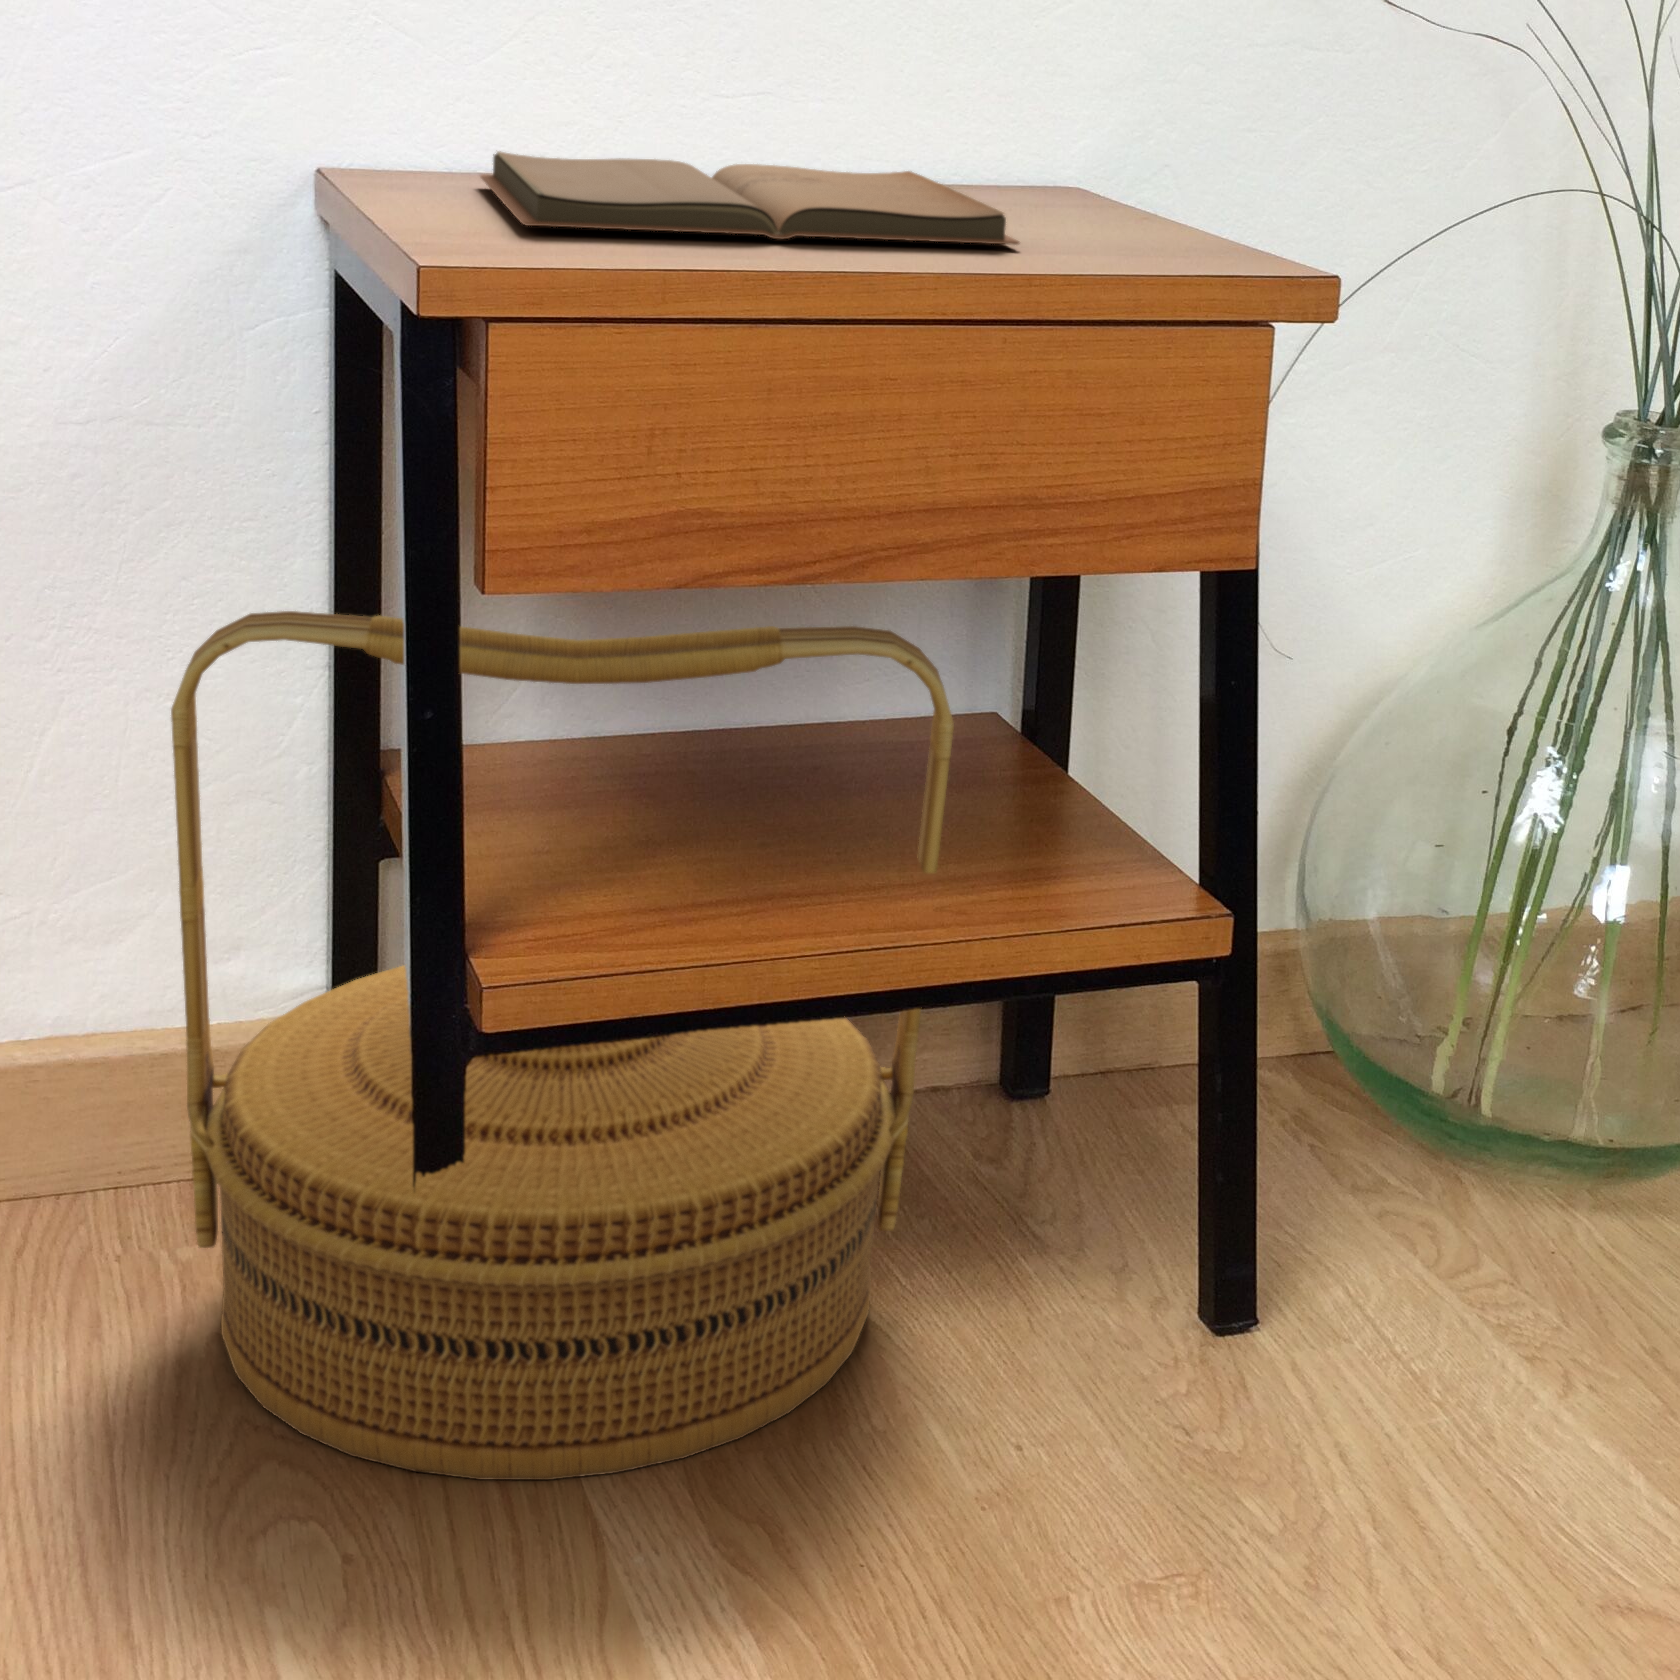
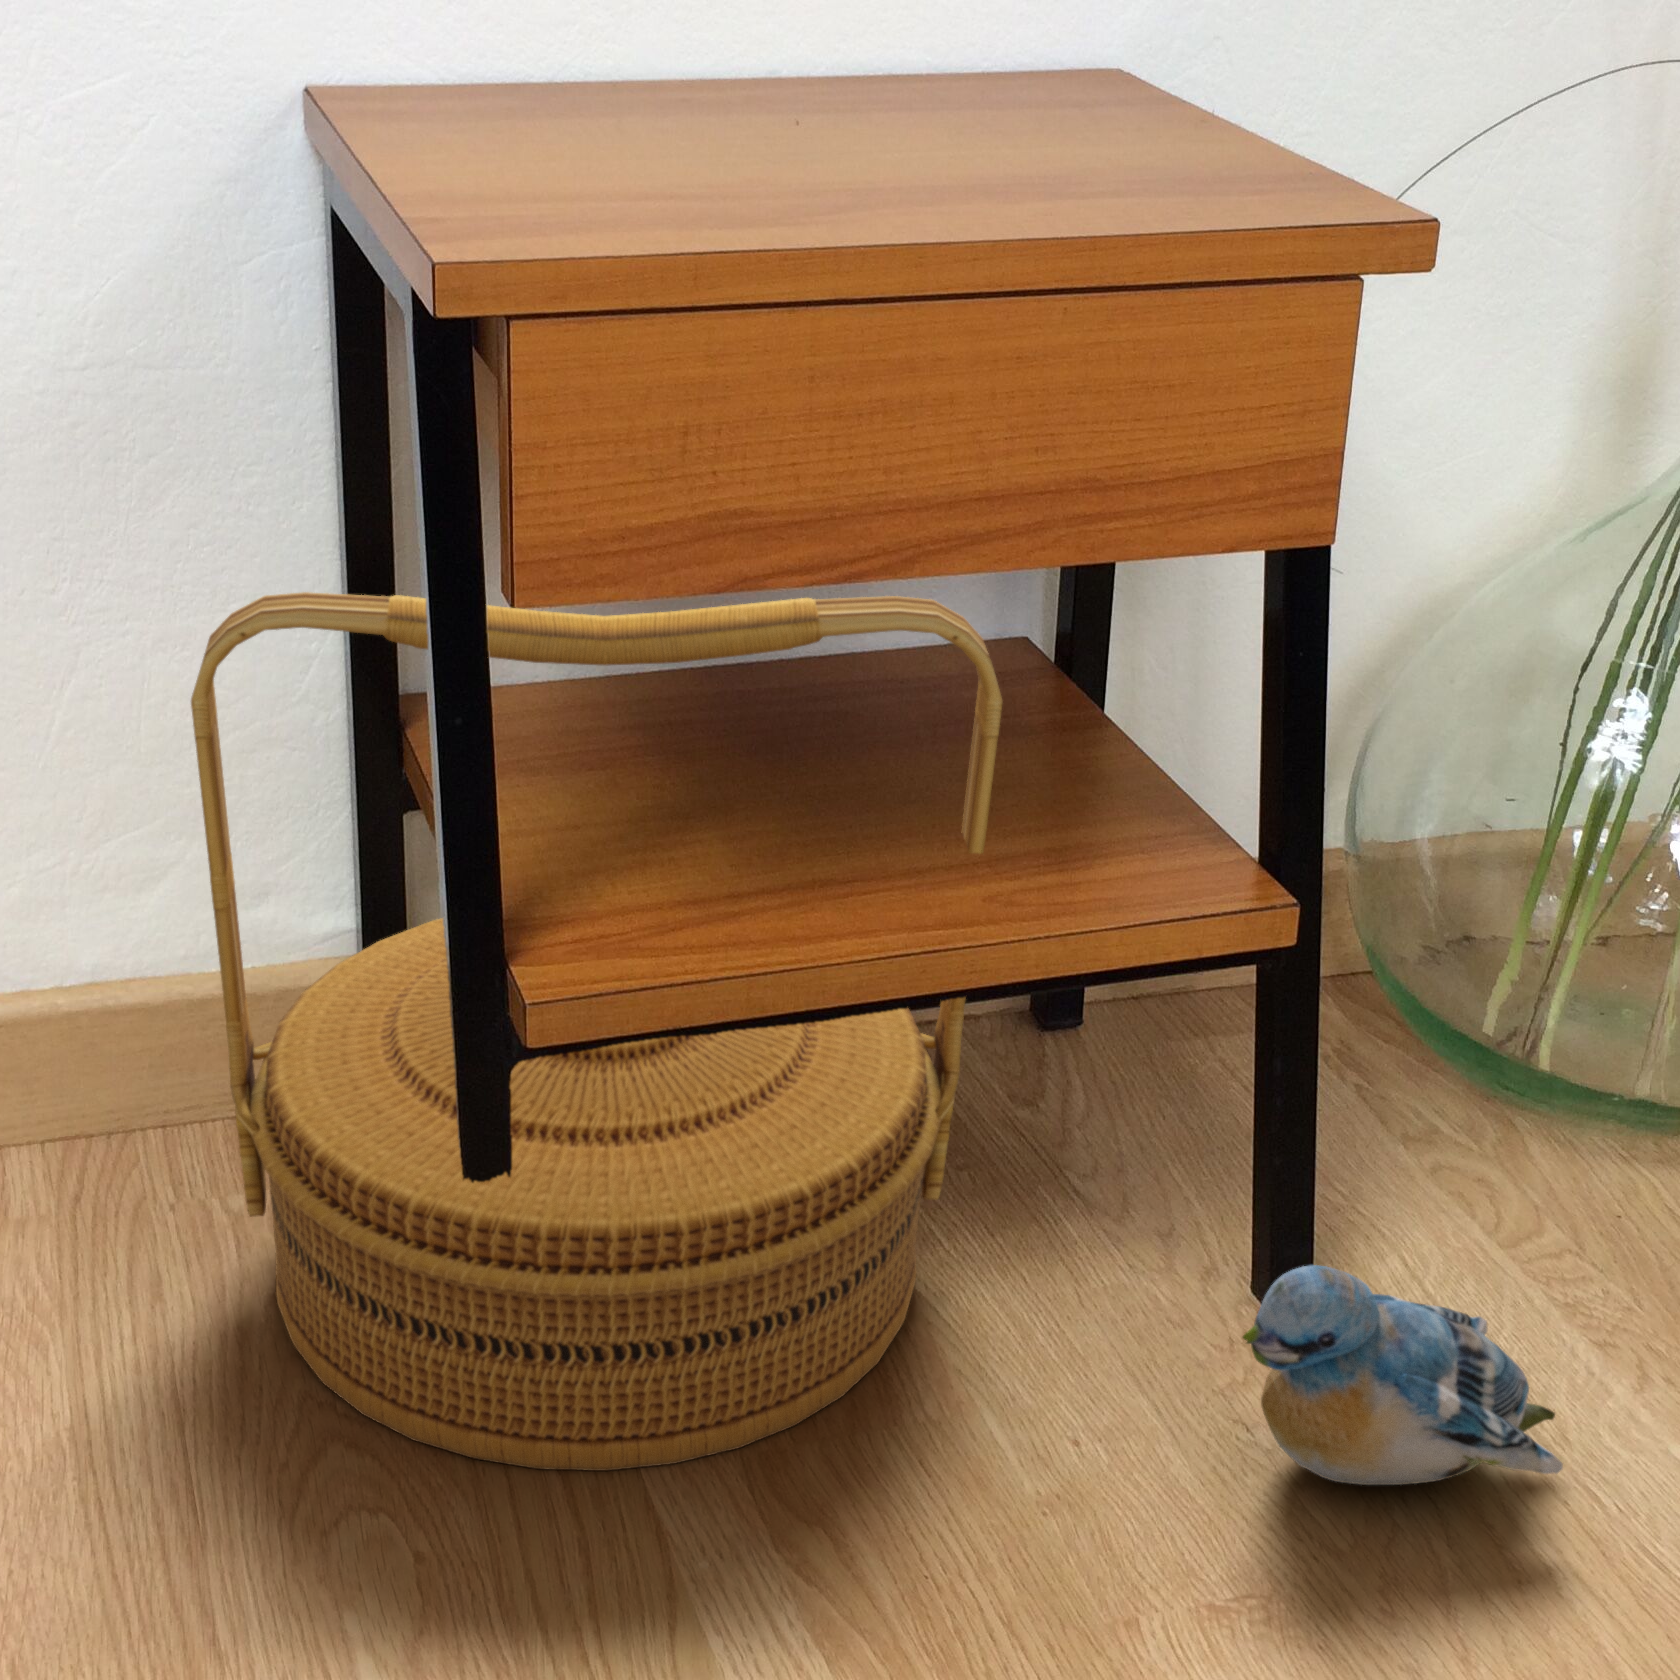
book: present [480,151,1019,245] -> none [479,74,1081,195]
plush toy: none [1175,1253,1483,1477] -> present [1243,1265,1563,1485]

